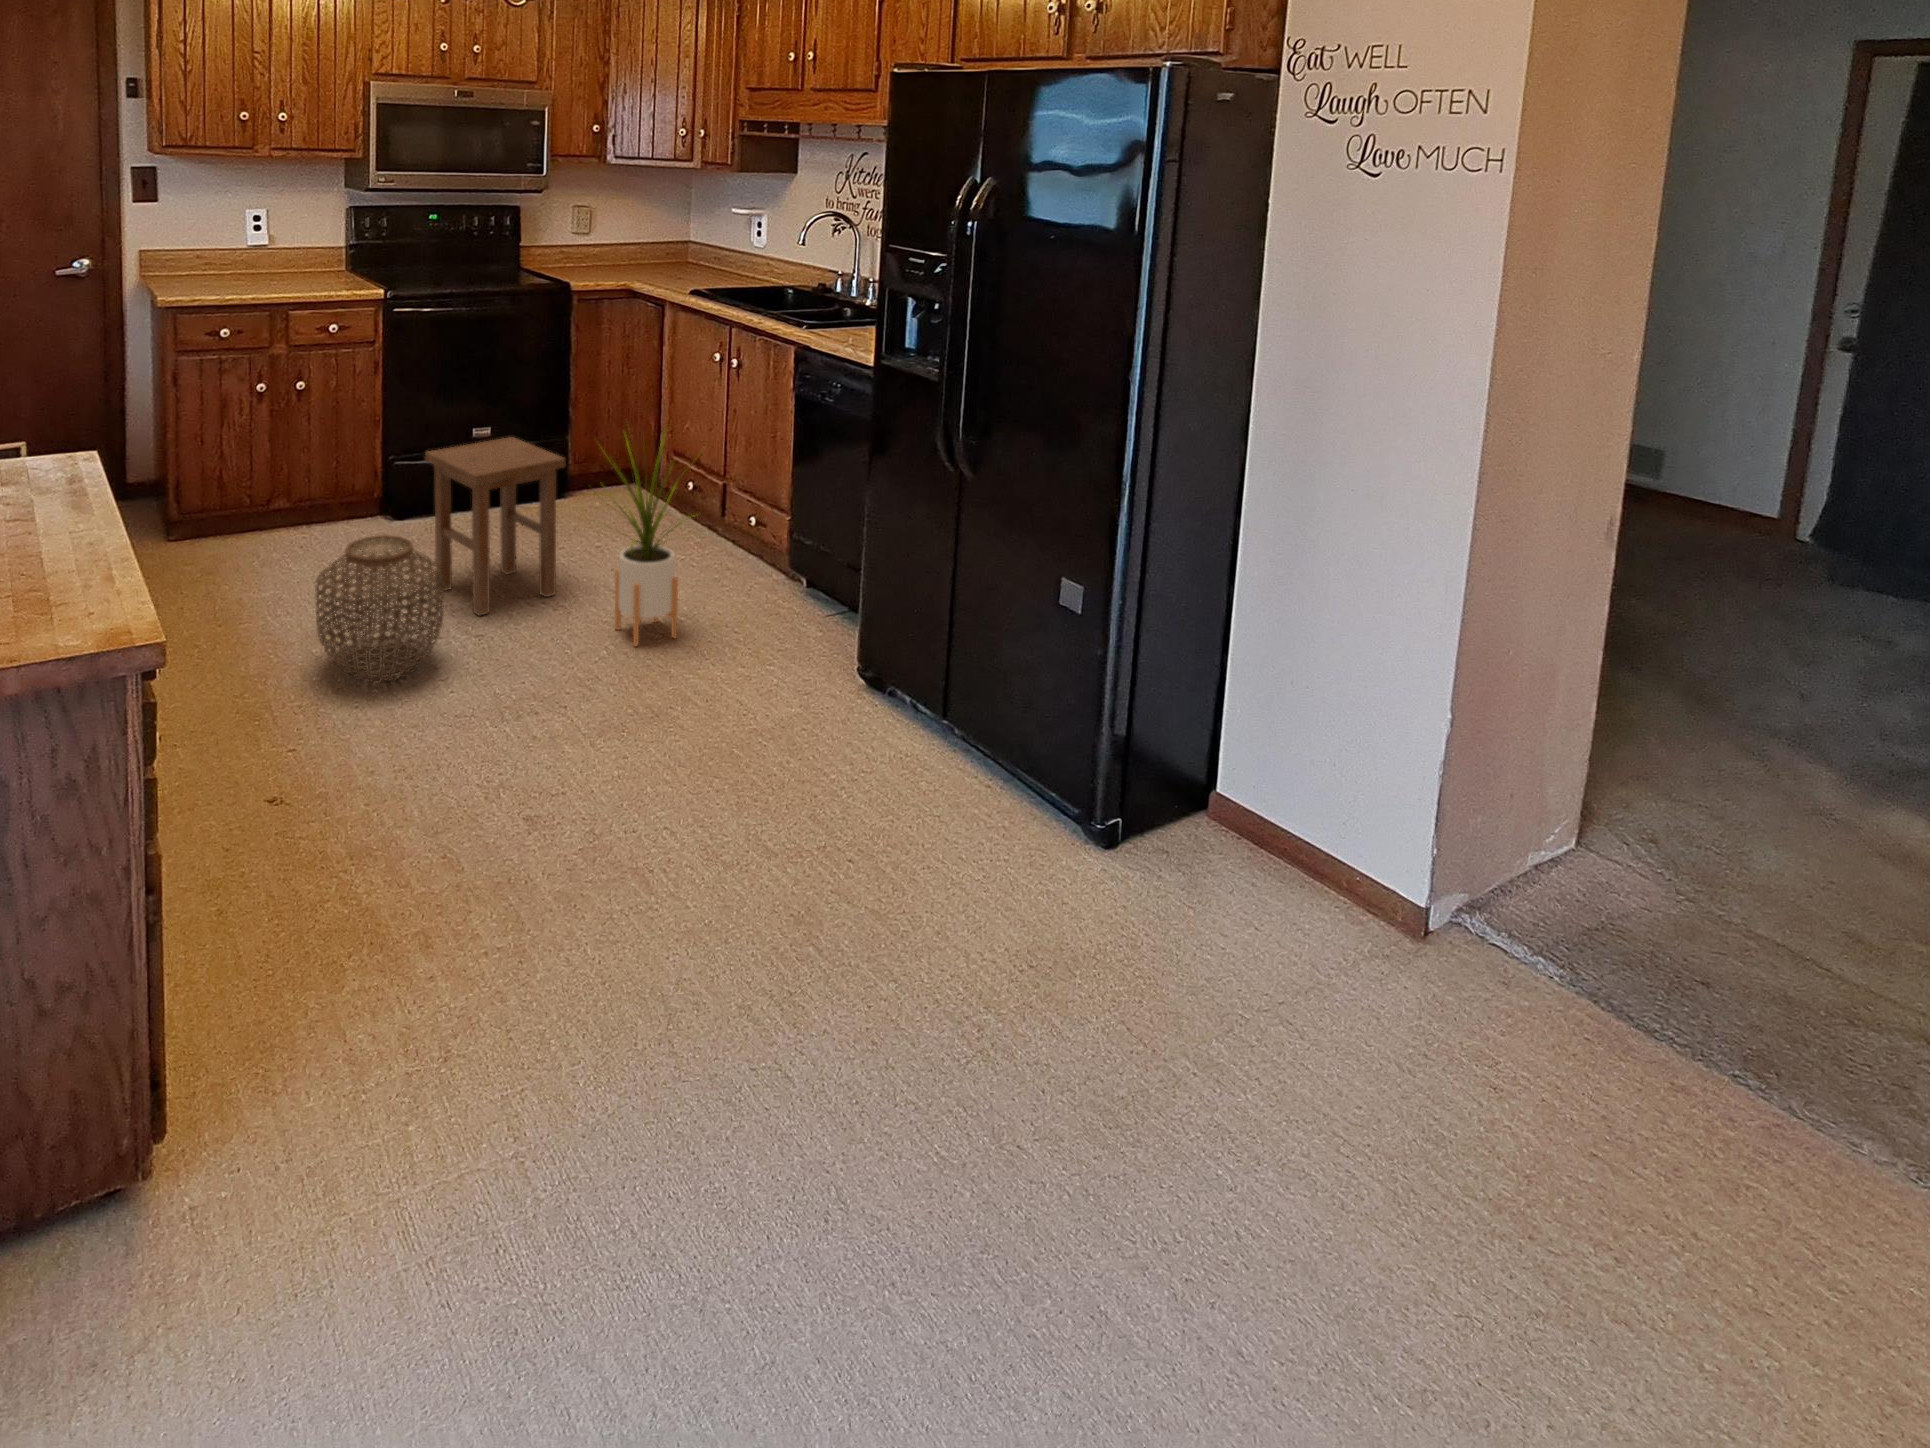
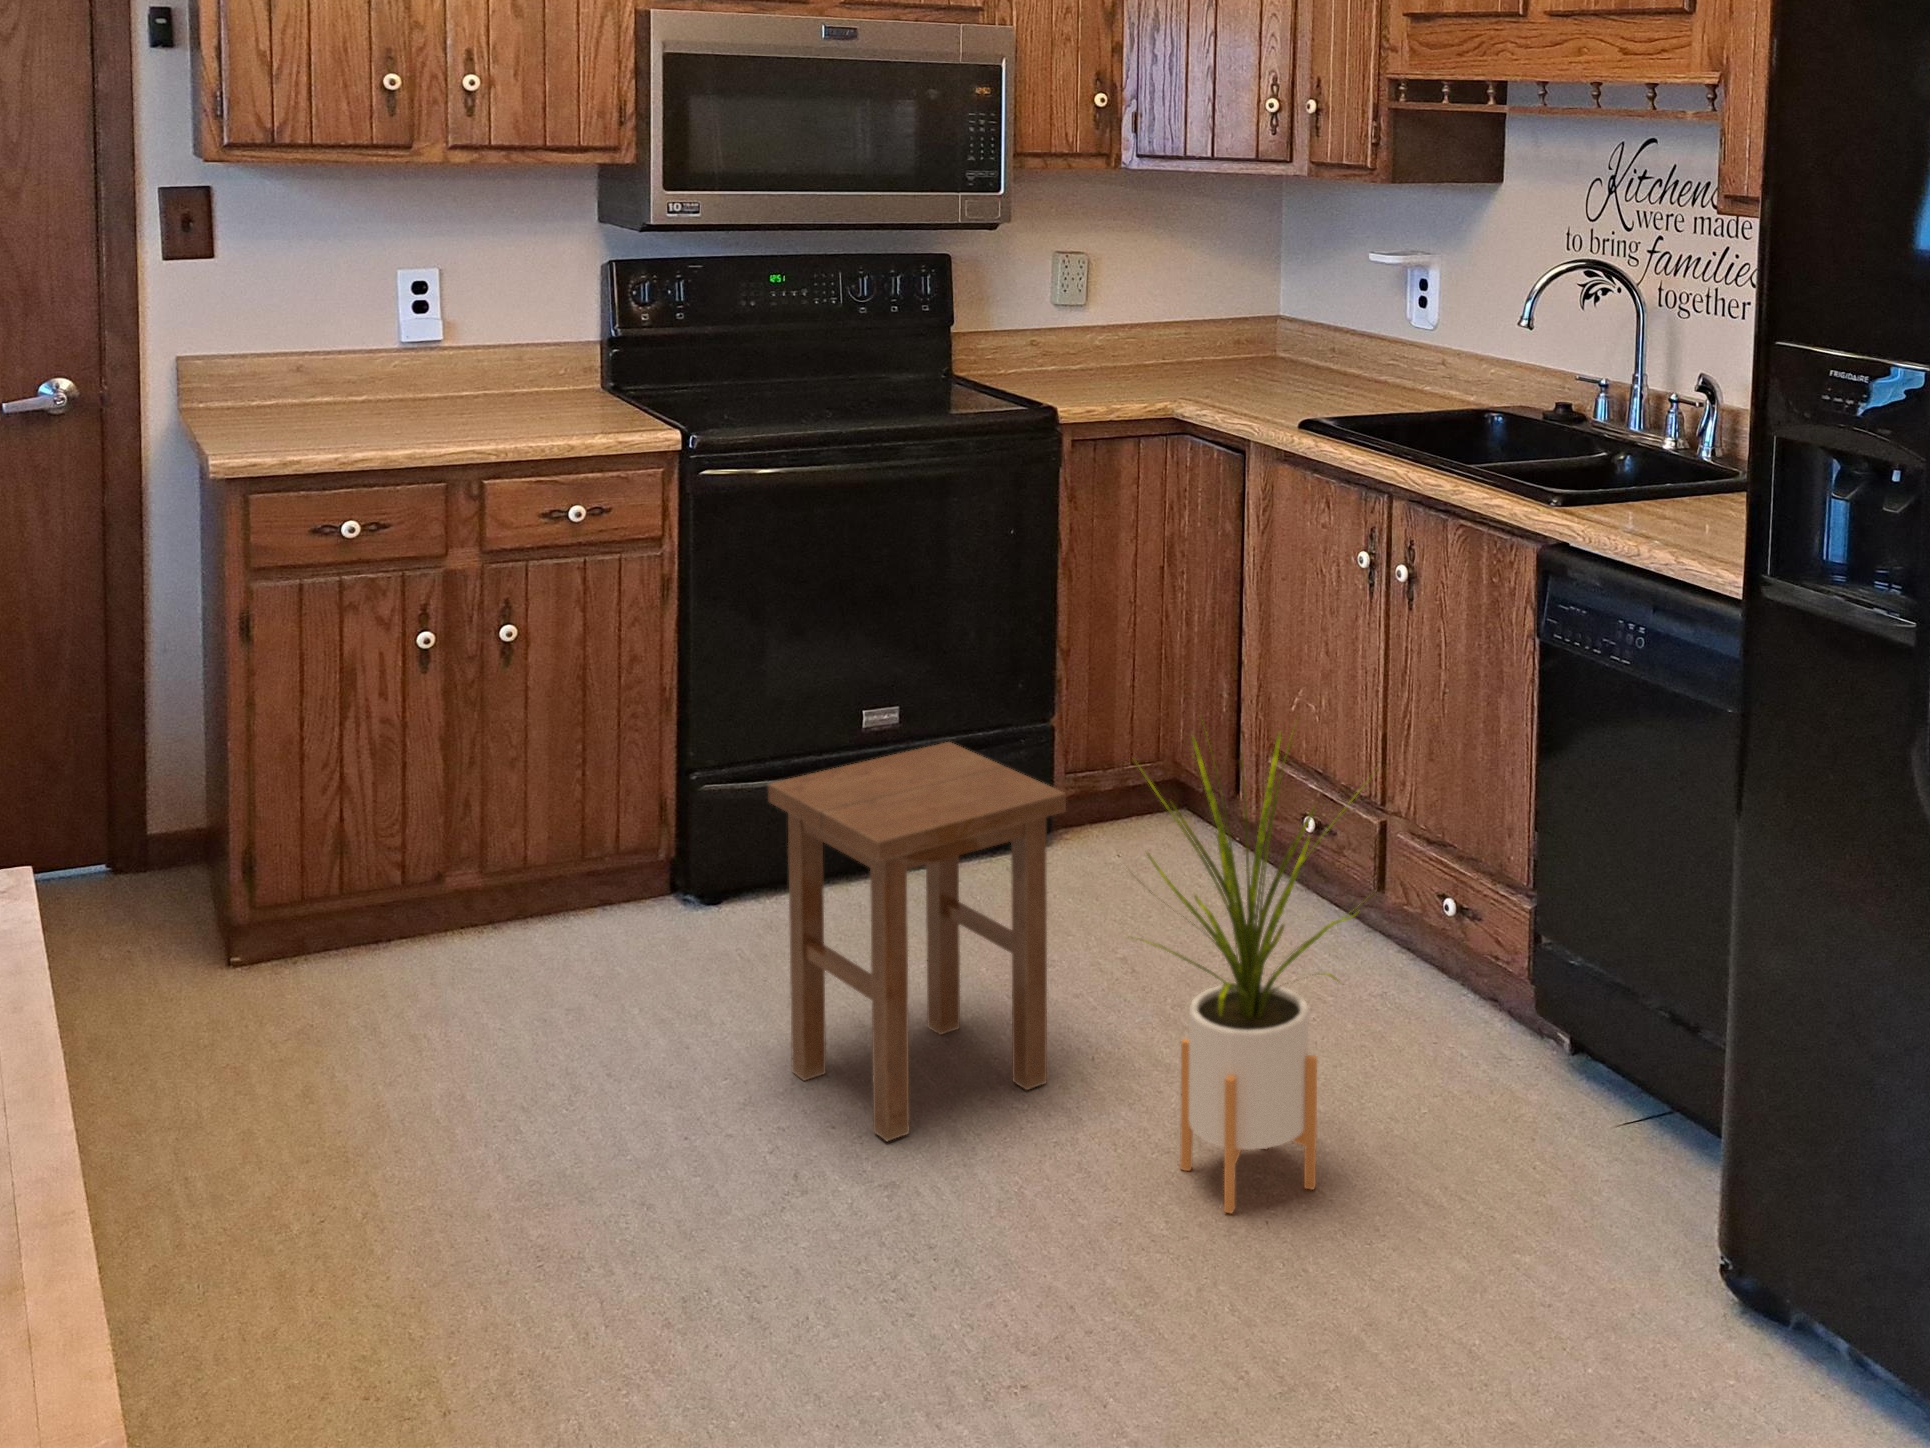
woven basket: present [316,535,444,681] -> none [532,988,814,1324]

